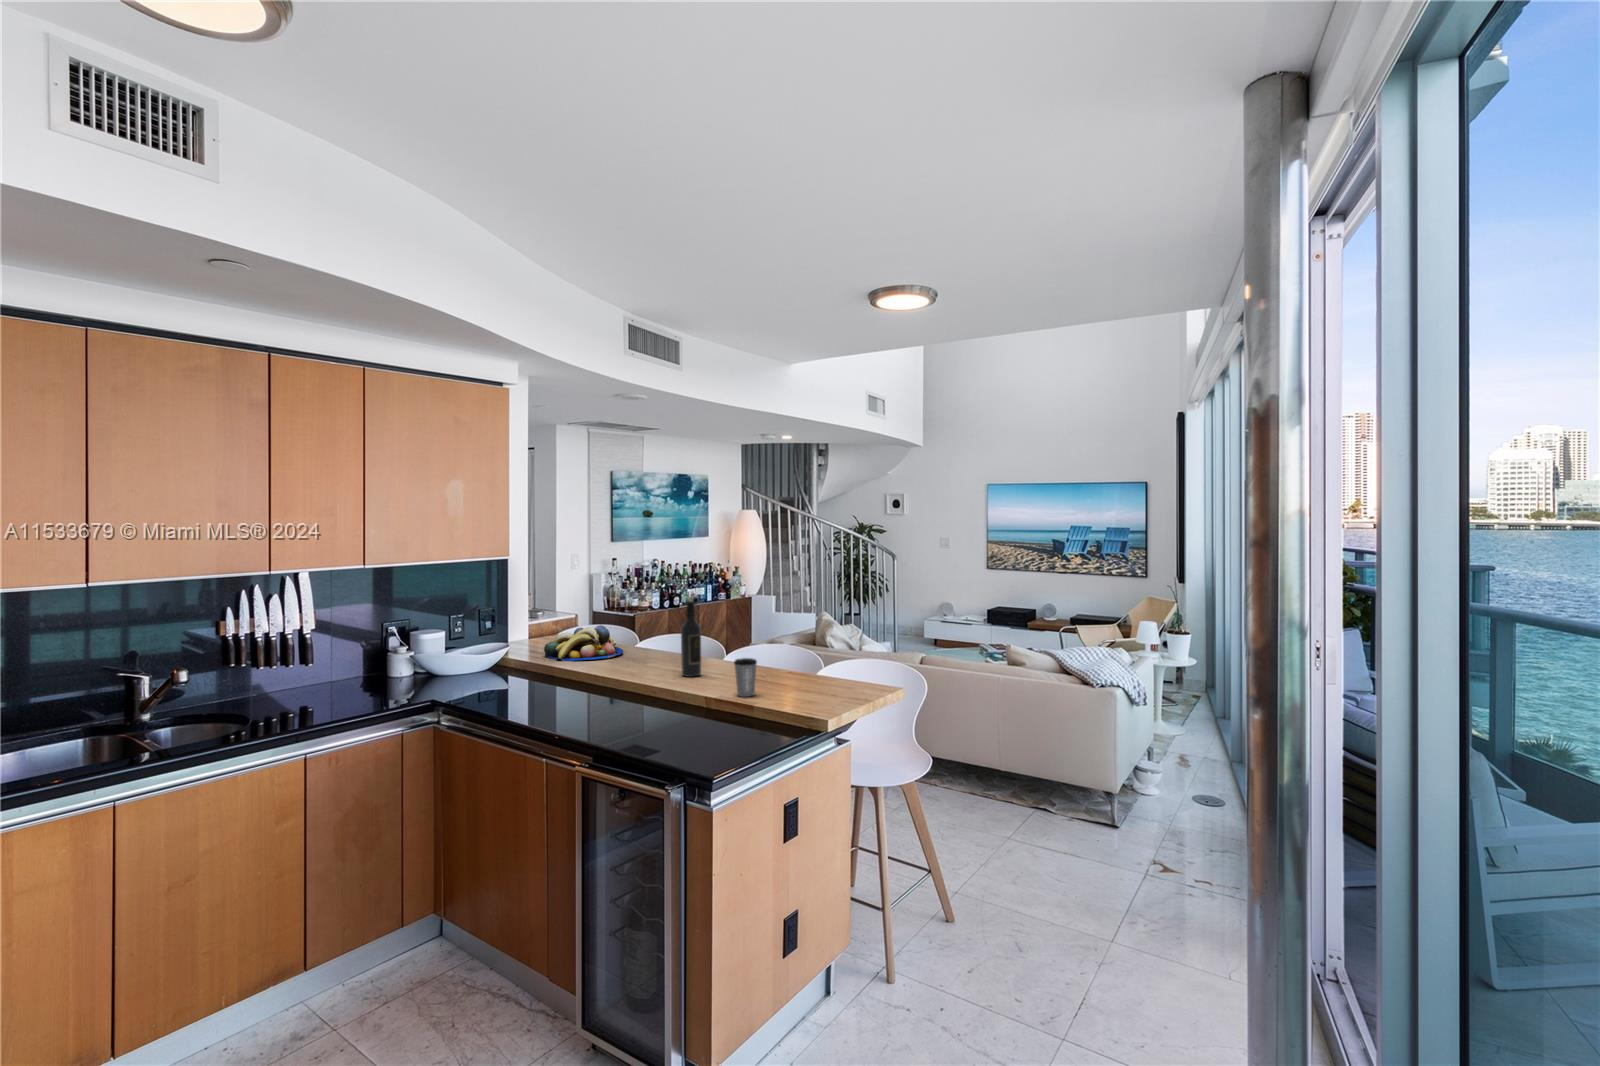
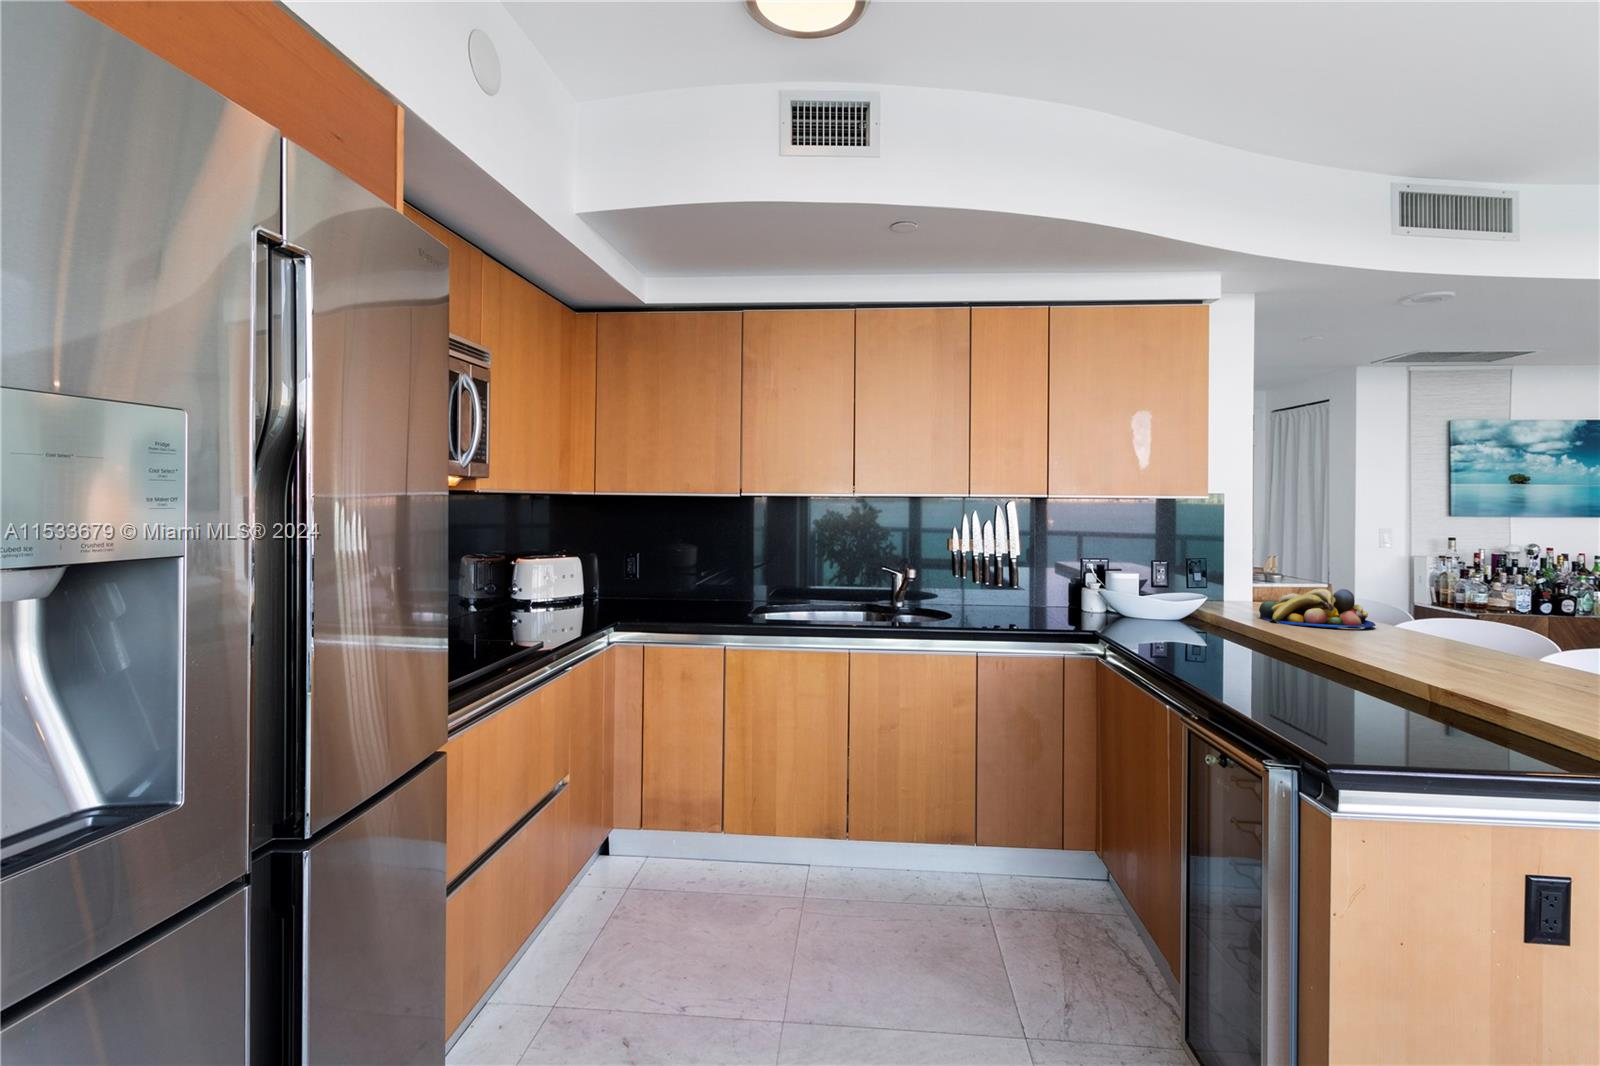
wine bottle: present [681,601,702,677] -> none [1438,549,1477,660]
coffee cup: present [734,658,757,697] -> none [1506,630,1557,690]

